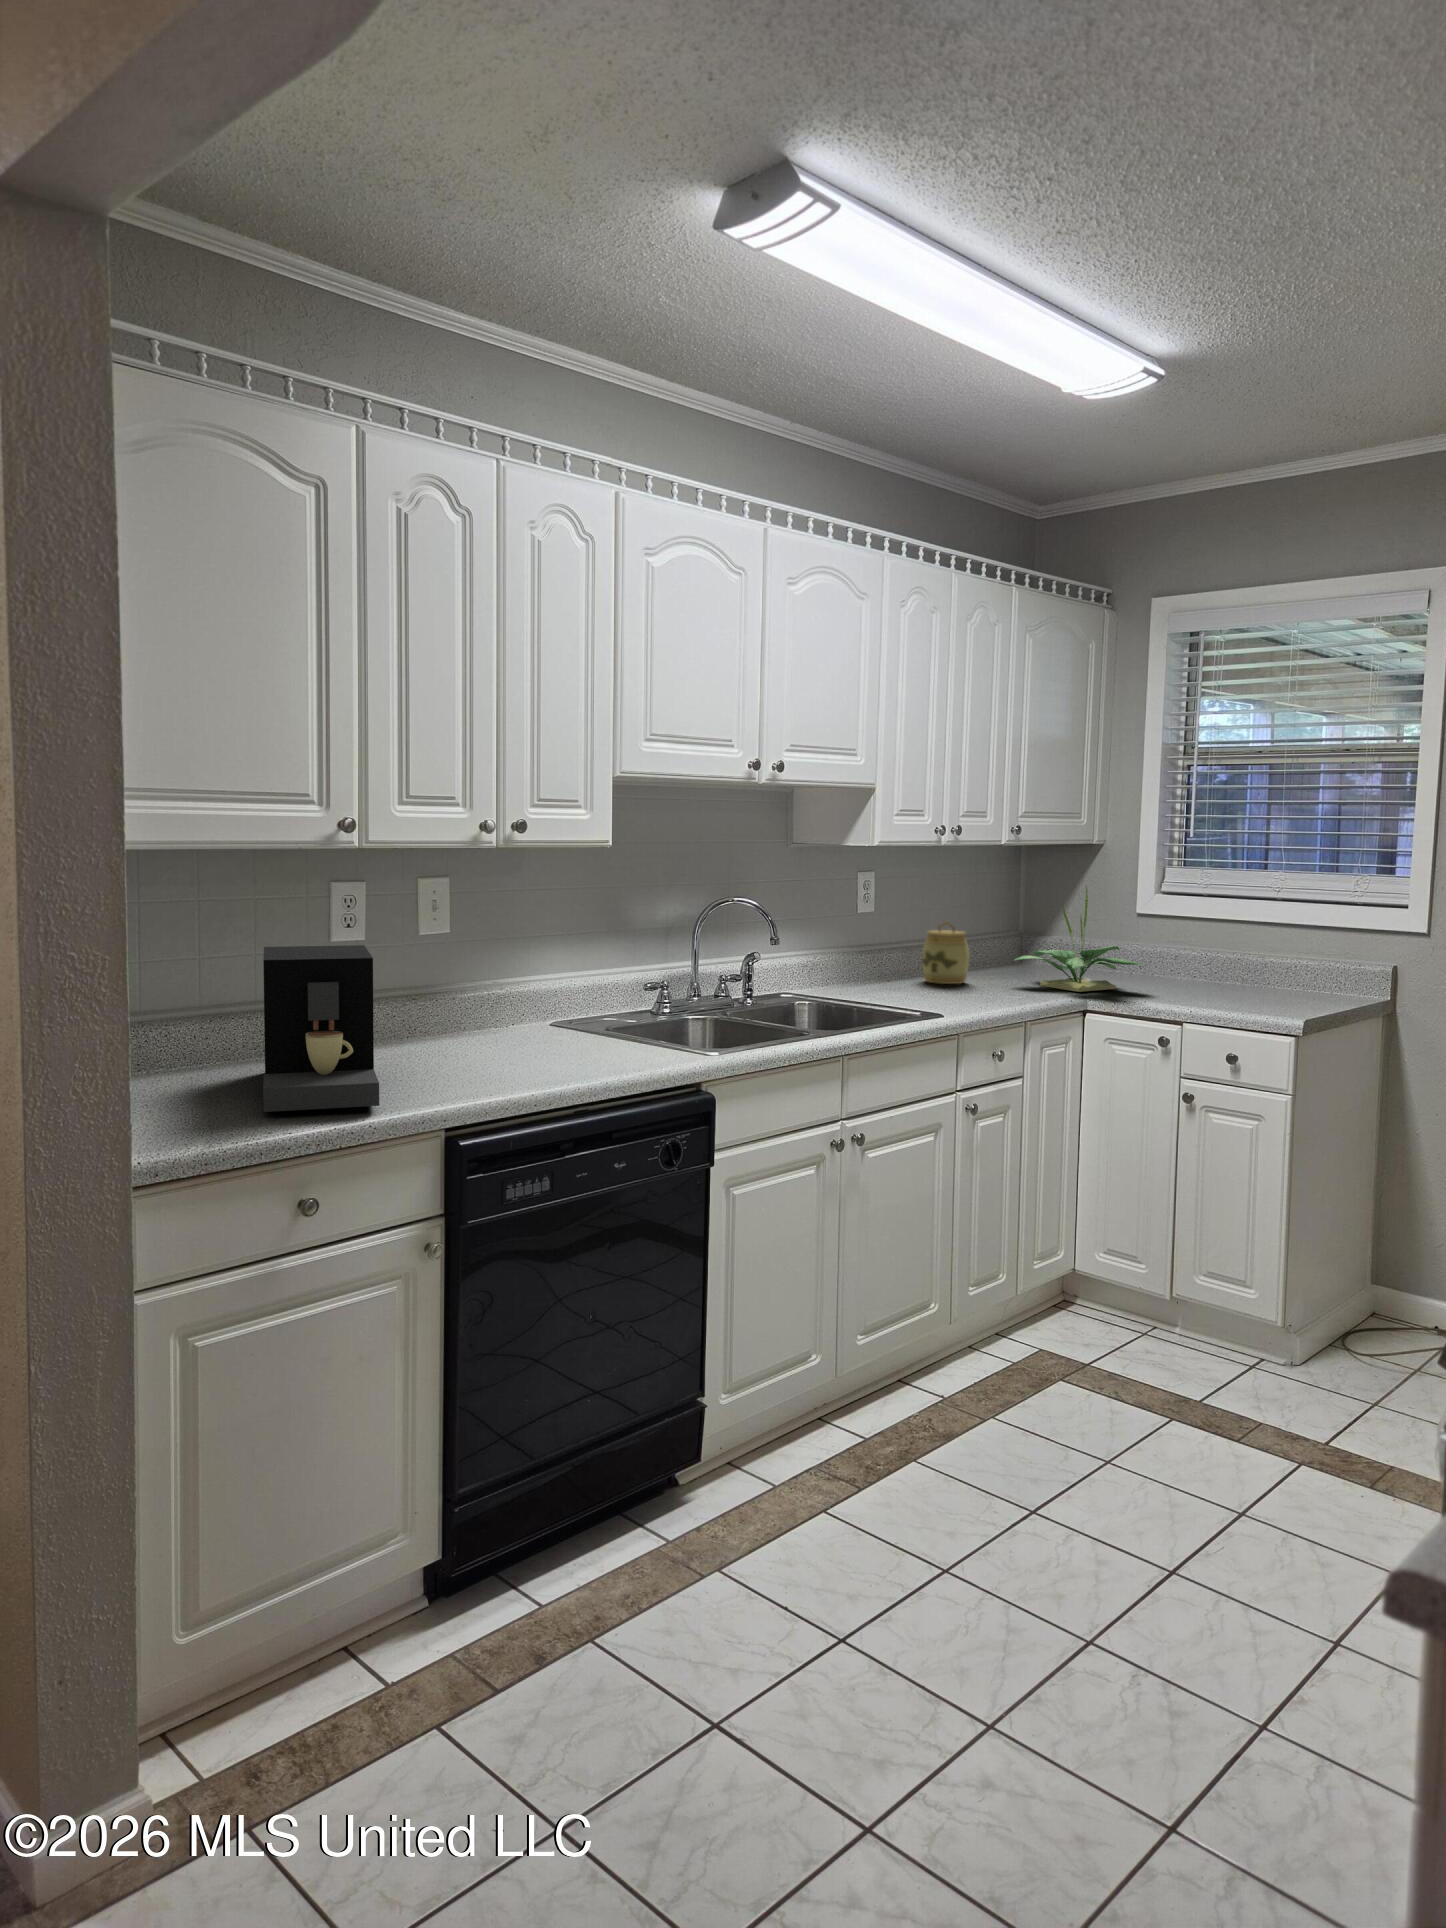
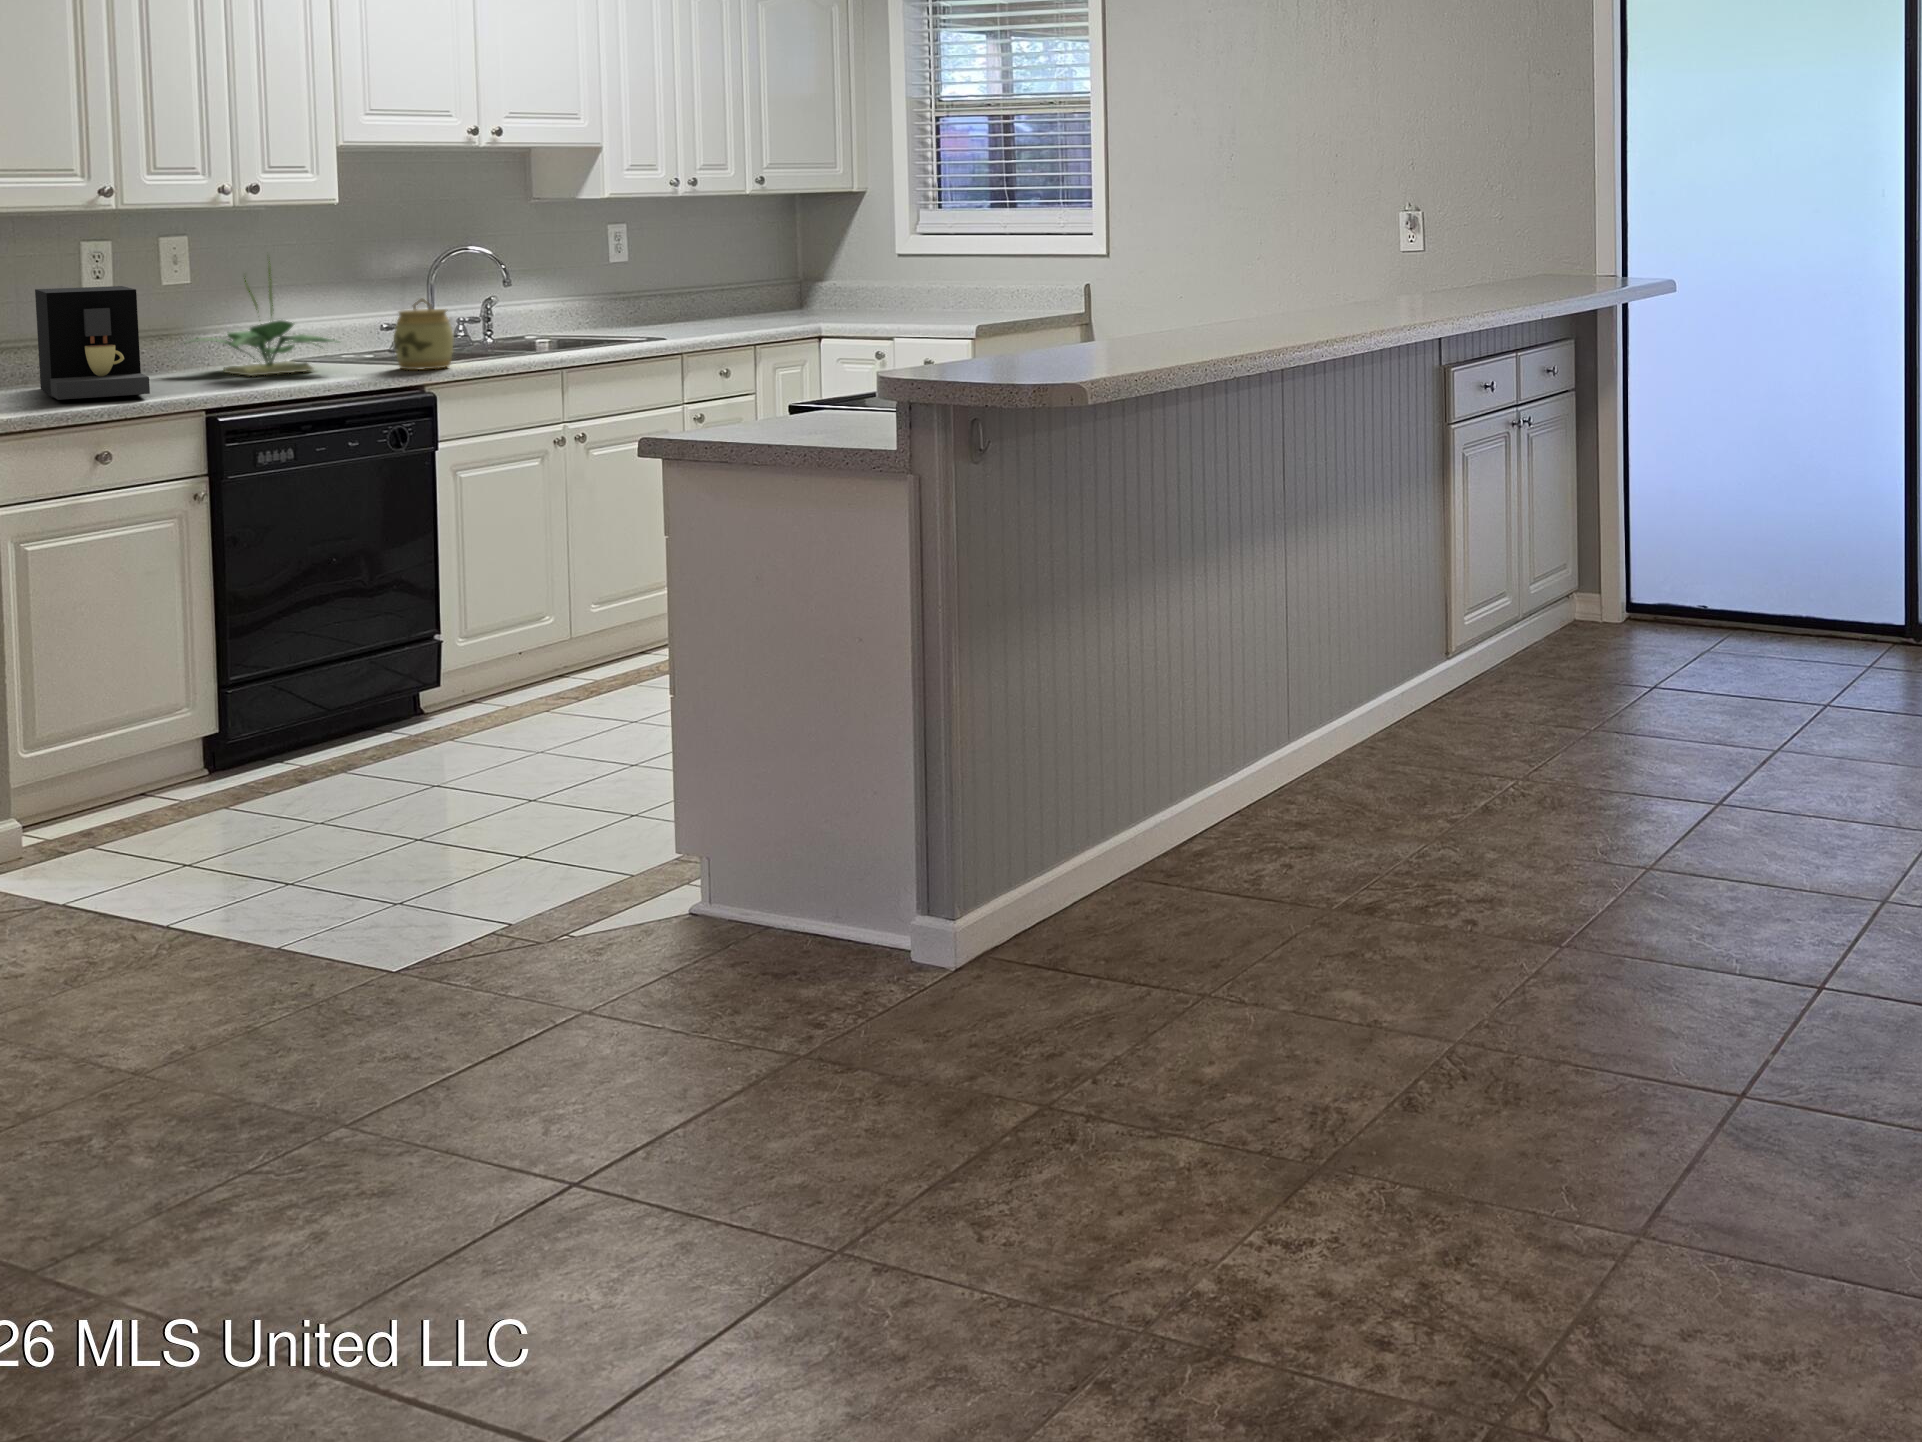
potted plant: present [1015,886,1146,992] -> present [194,261,336,376]
jar: present [922,922,970,984] -> present [394,299,453,370]

